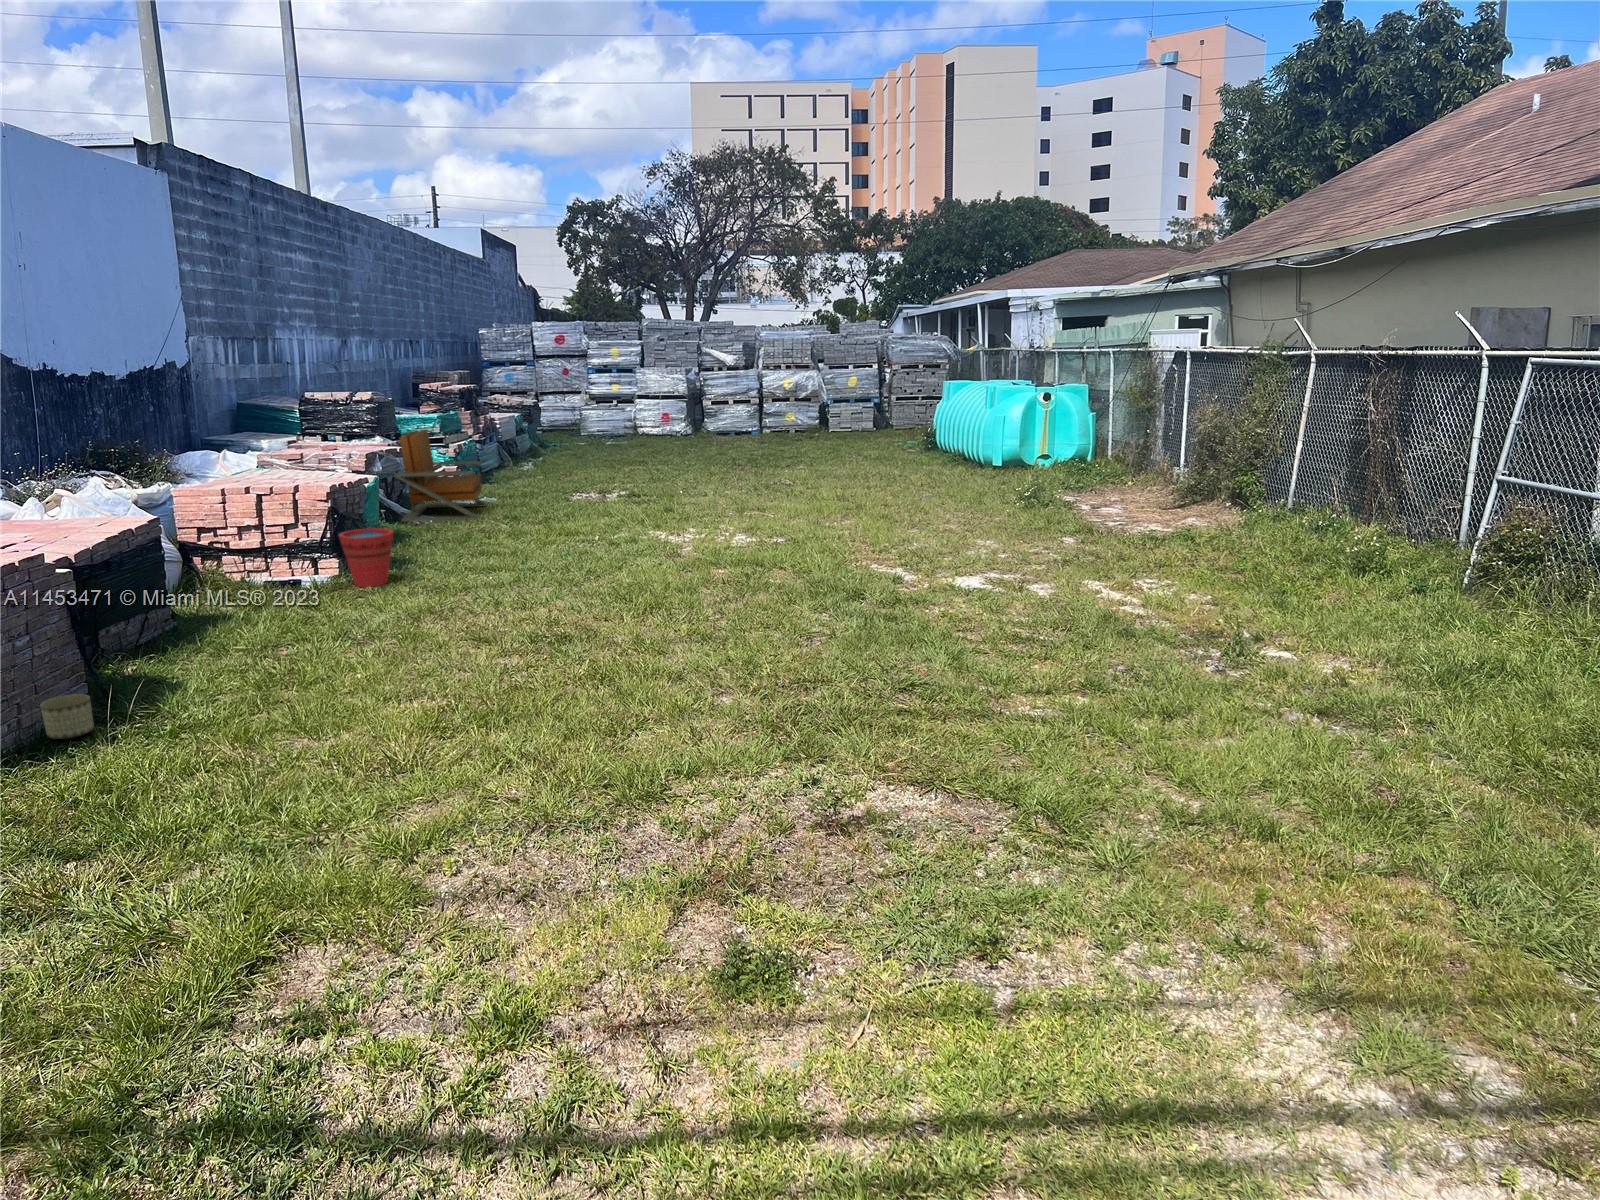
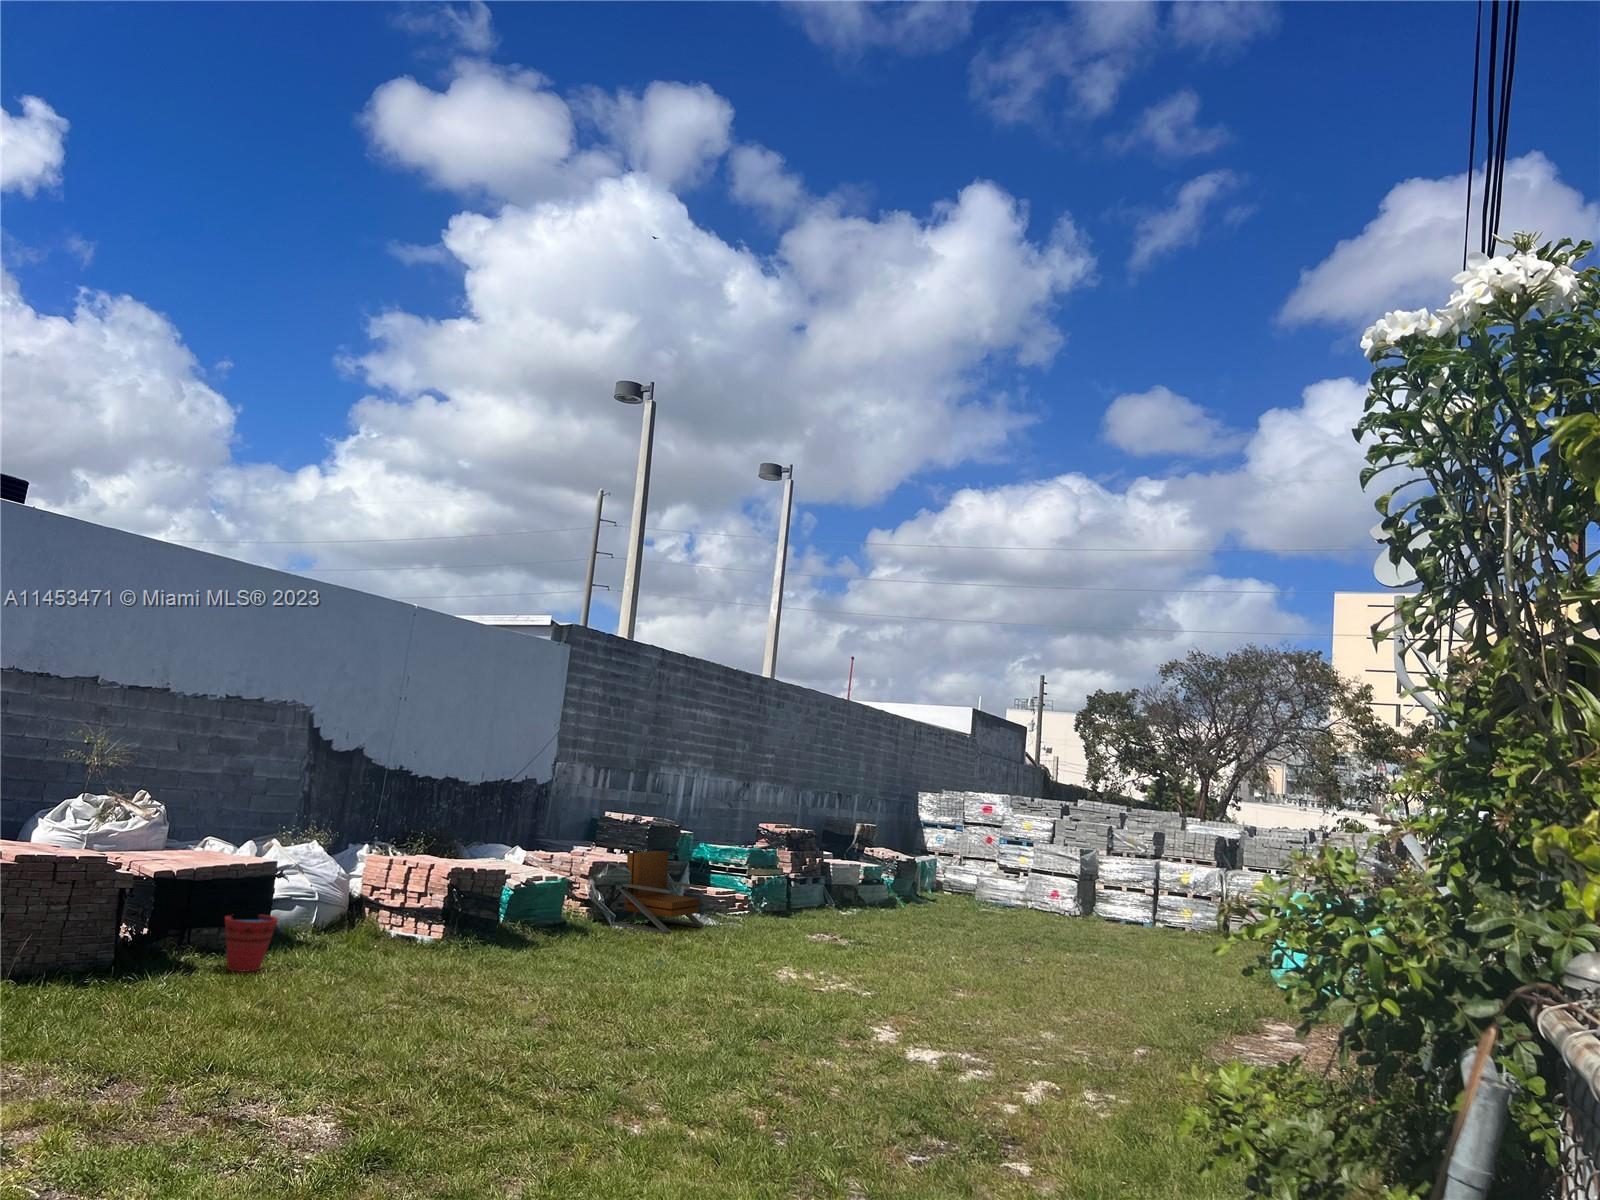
bucket: present [339,528,393,587] -> present [225,915,278,972]
planter: present [41,694,94,739] -> none [49,950,85,979]

